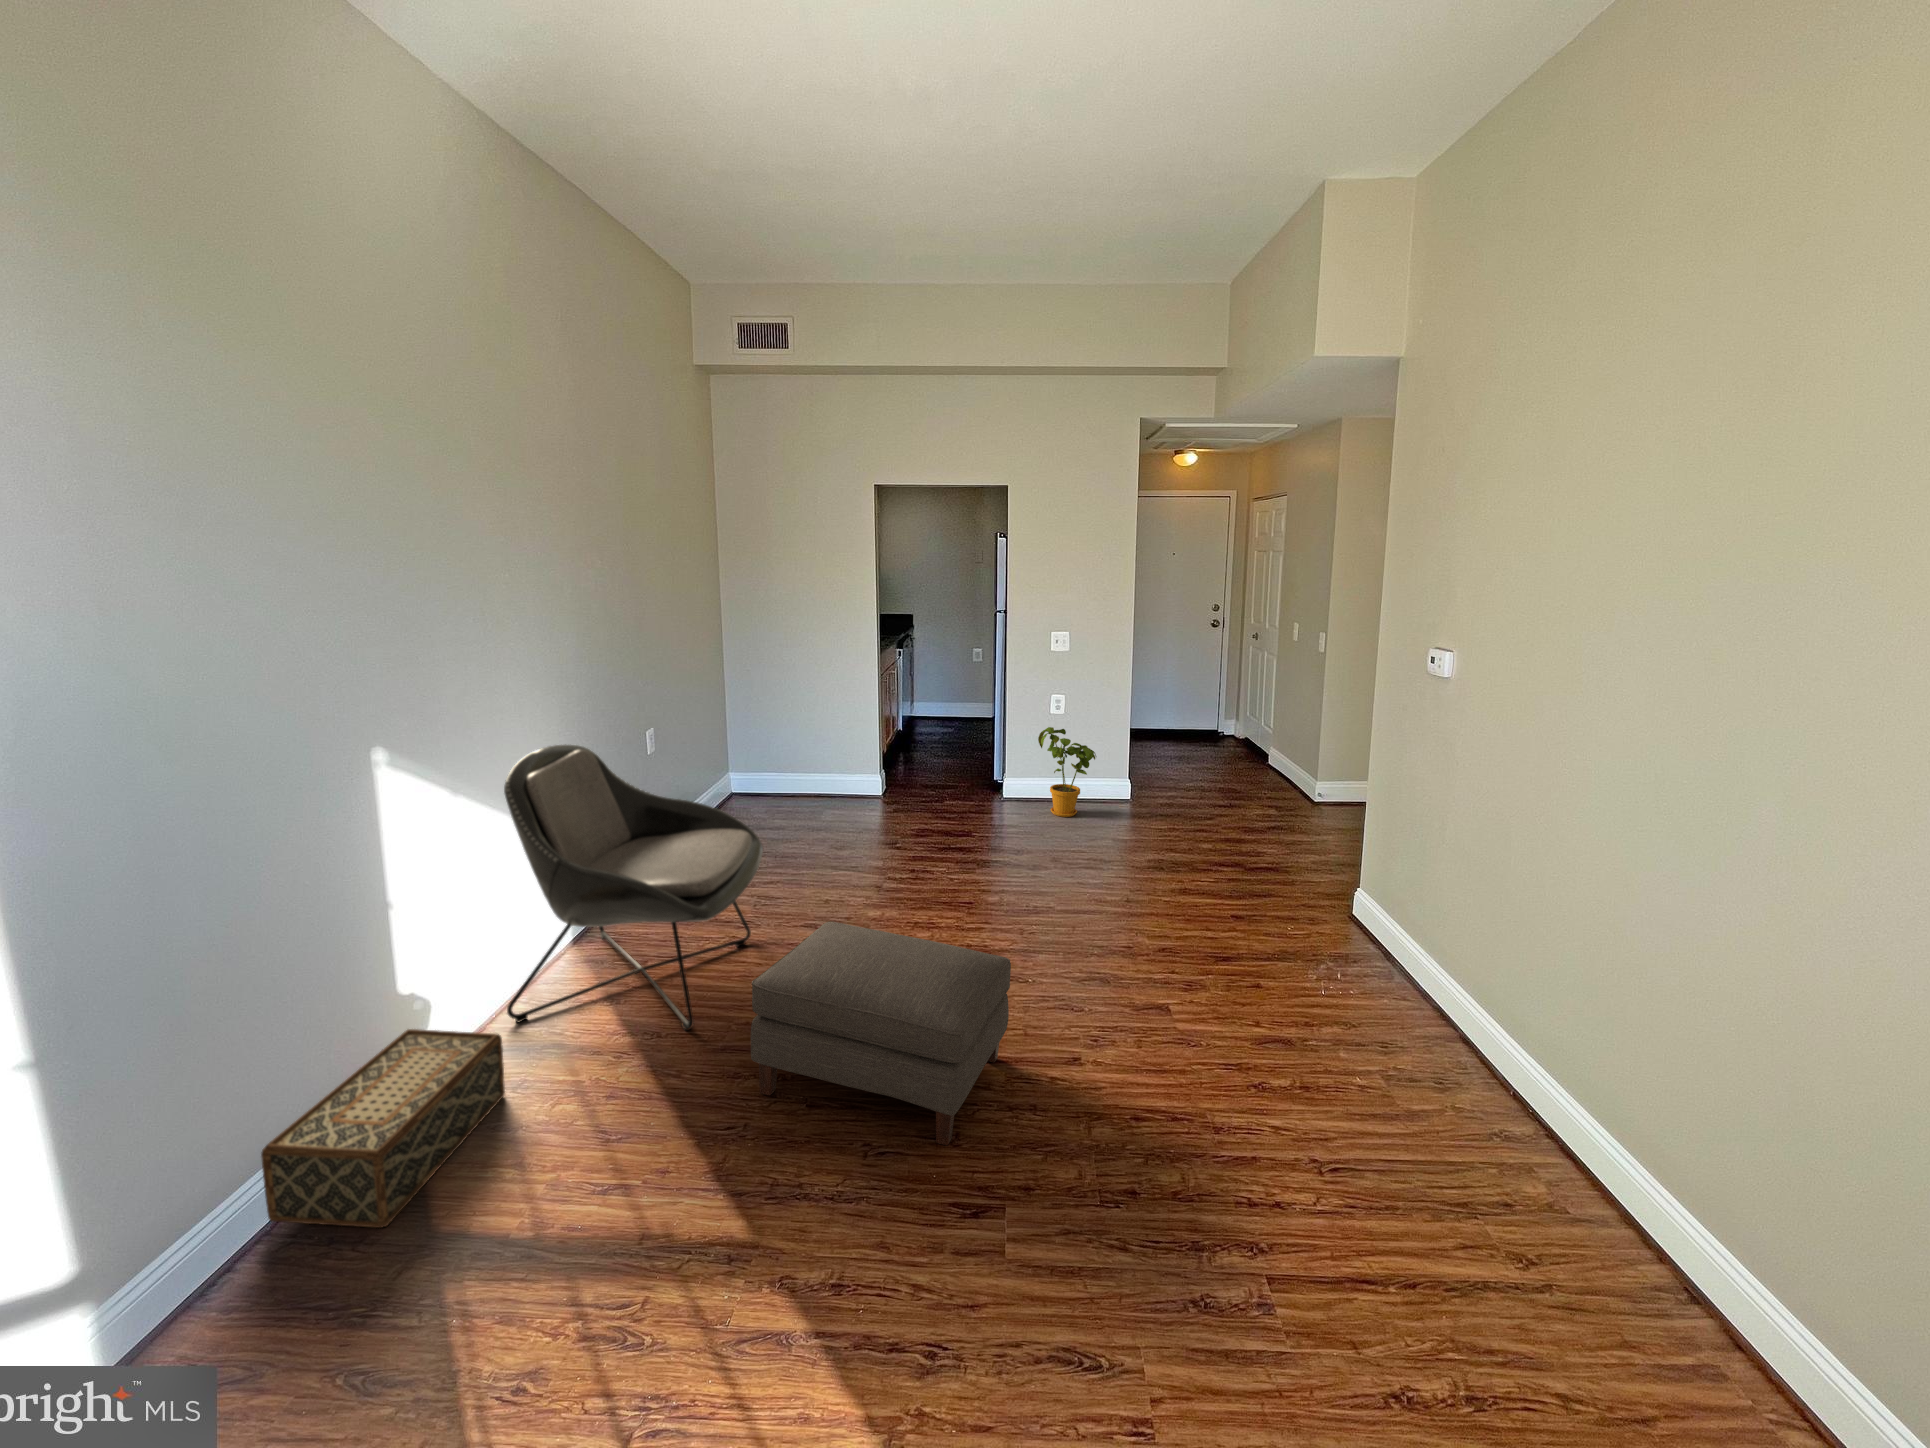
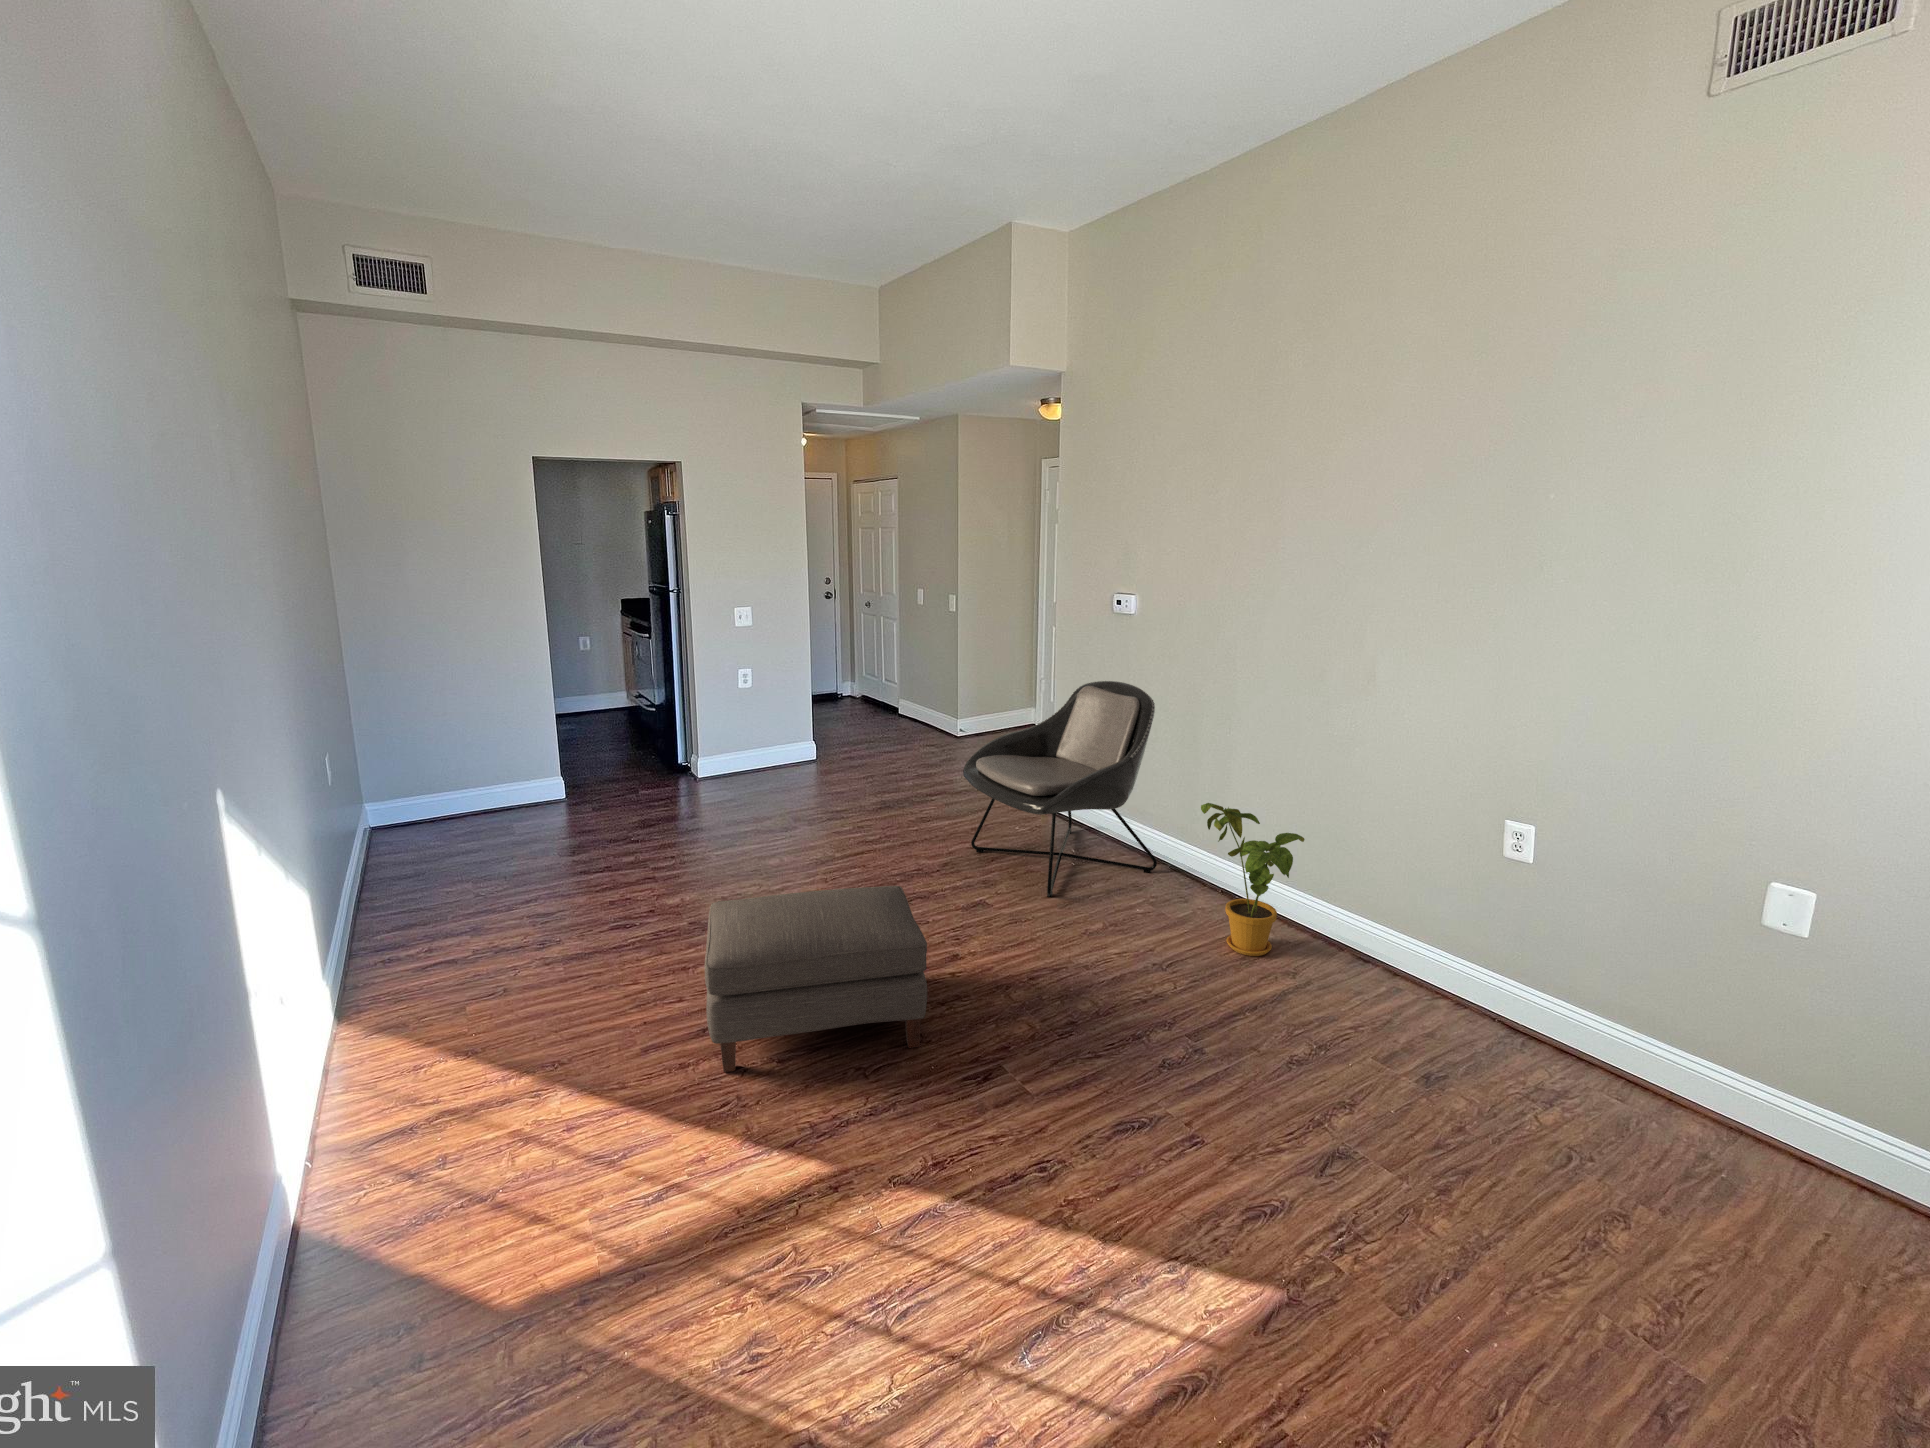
house plant: present [1038,727,1096,817] -> present [1201,803,1305,956]
lounge chair: present [504,745,763,1031] -> present [963,681,1157,897]
woven basket: present [261,1029,505,1228] -> none [276,1109,457,1396]

